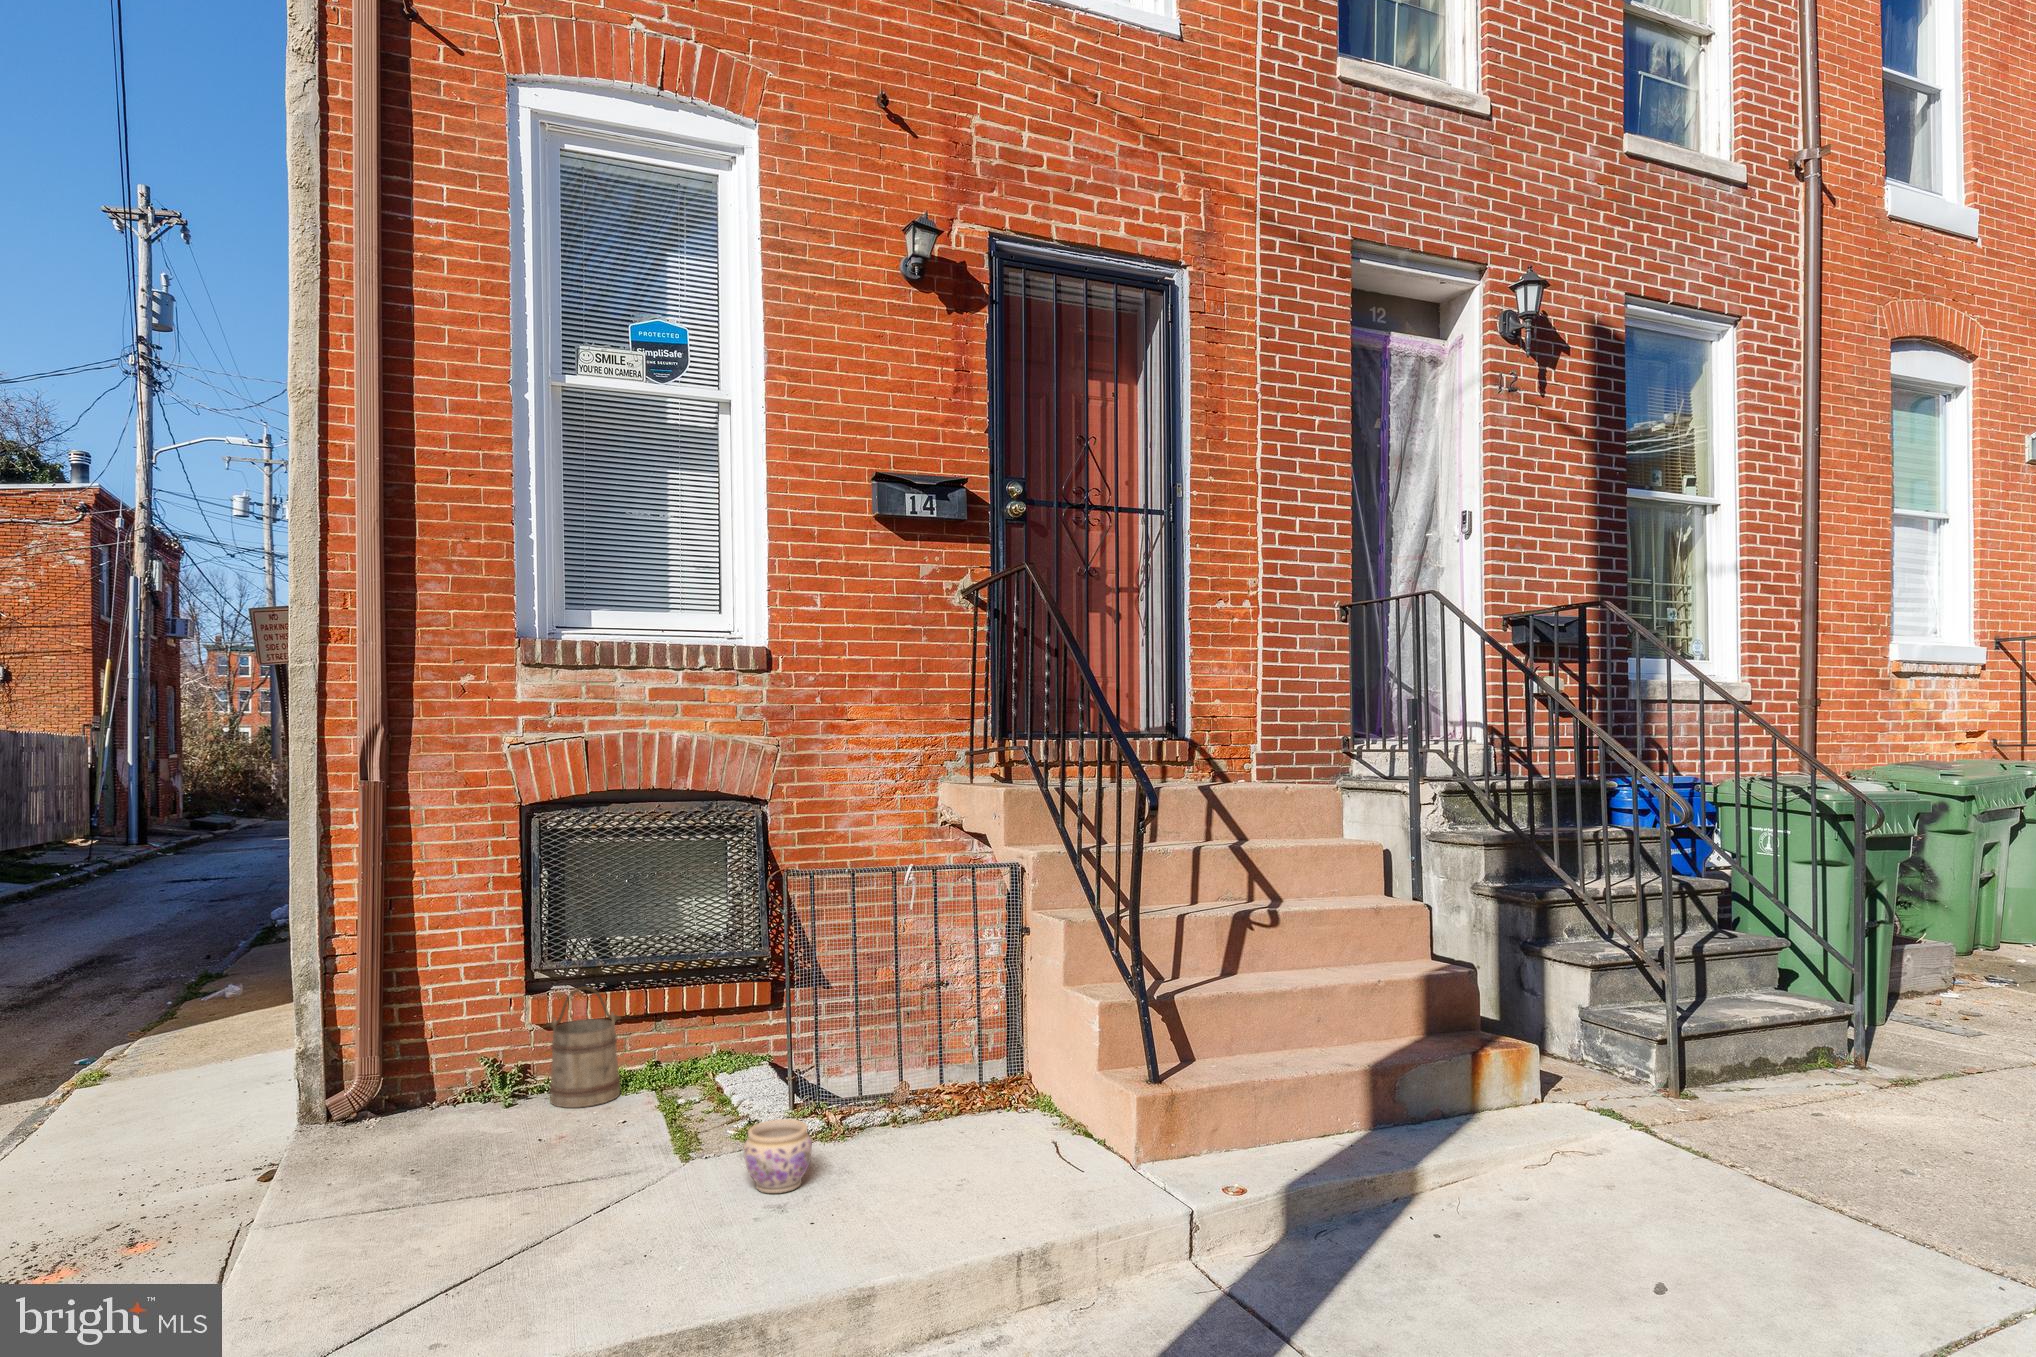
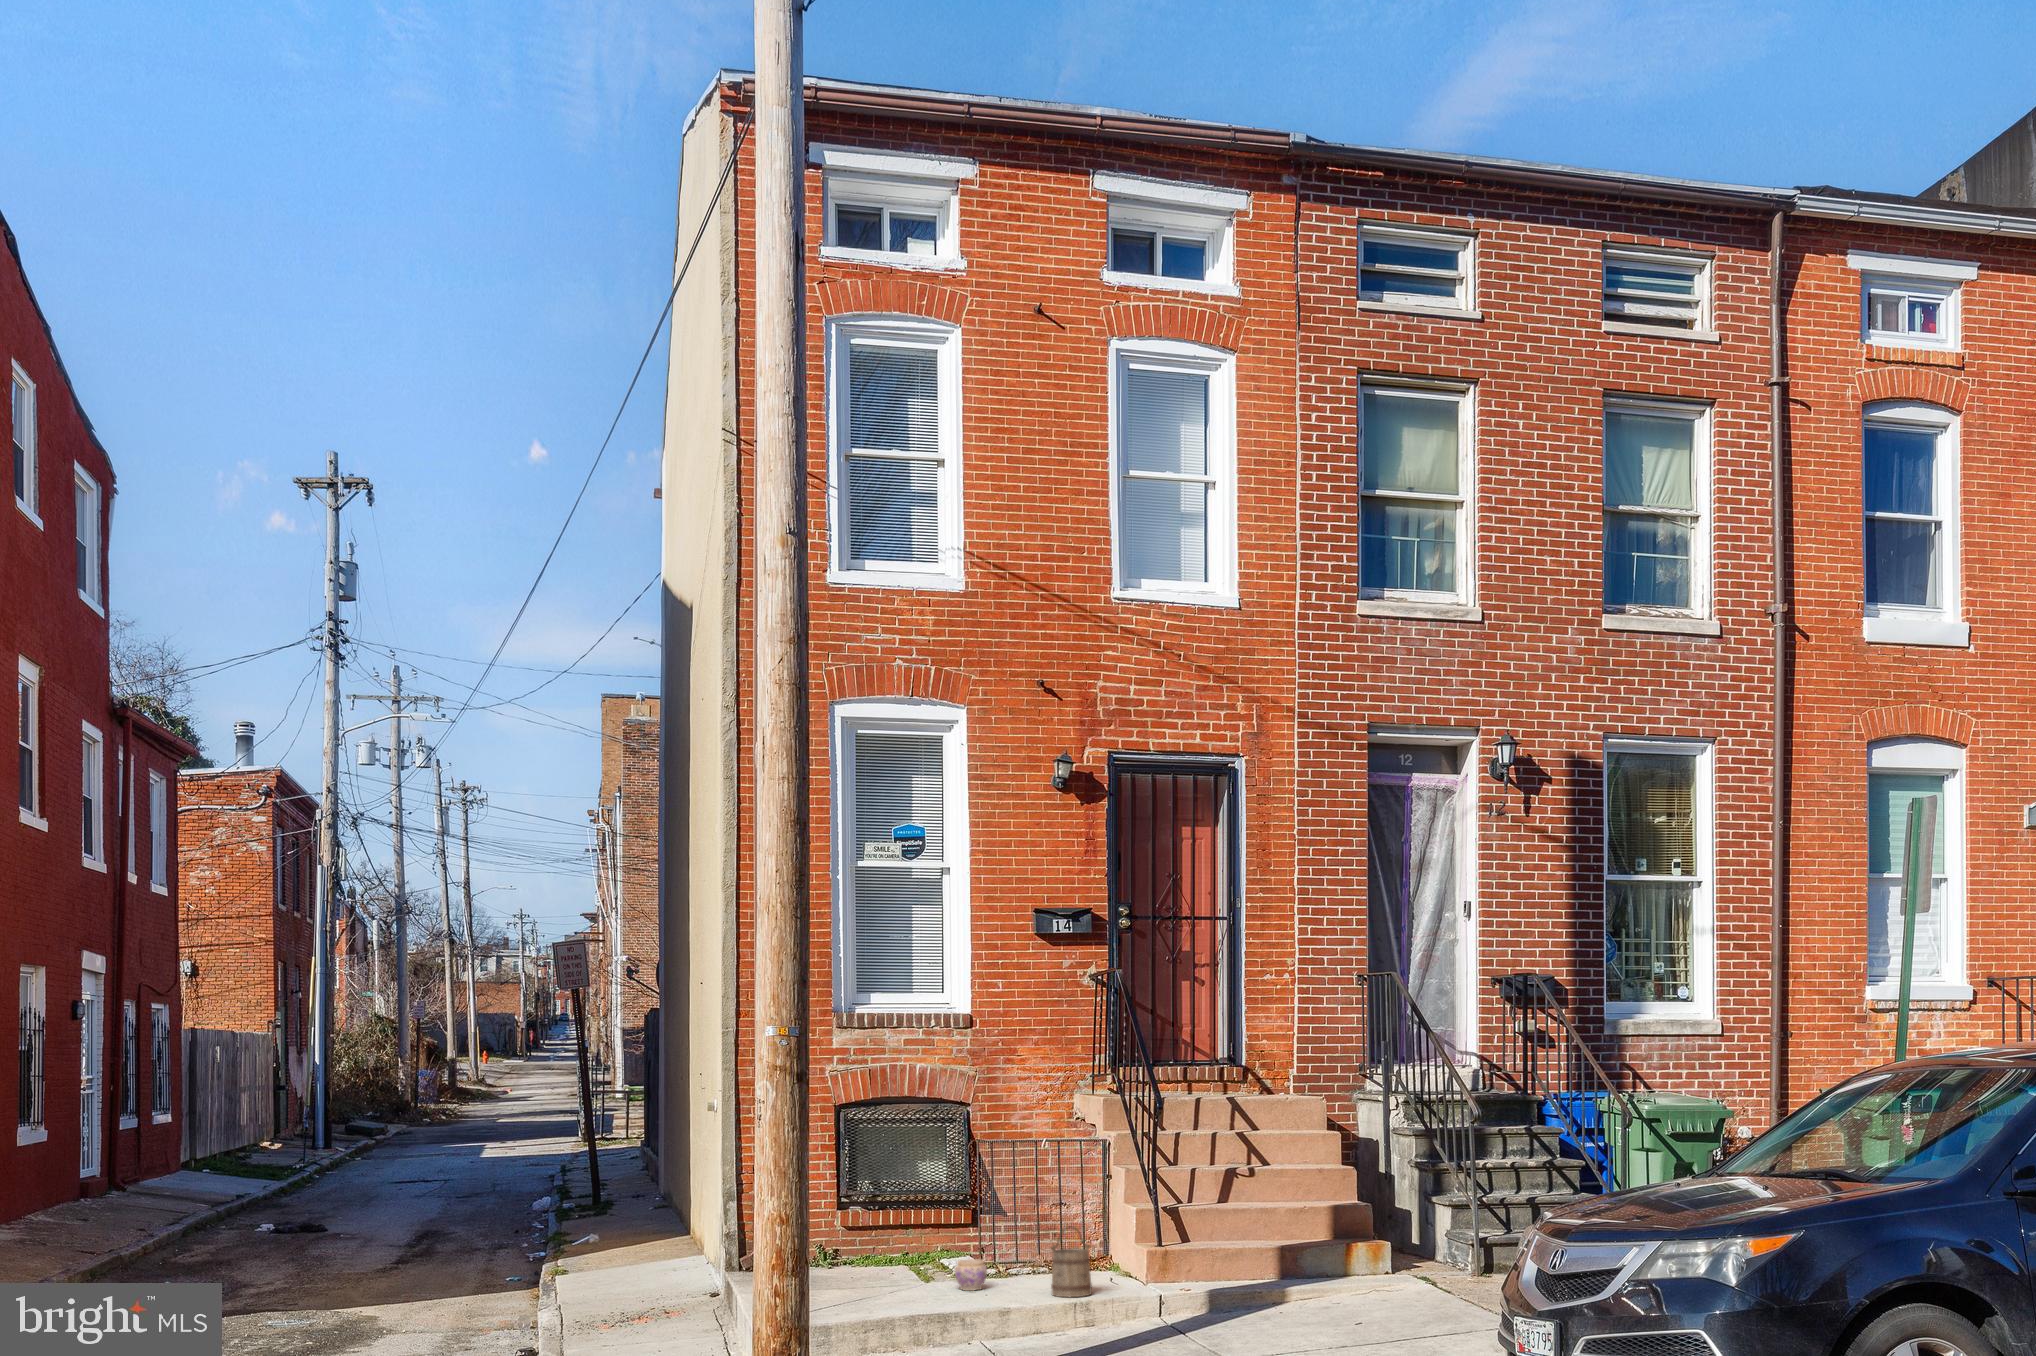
bucket: present [547,986,620,1108] -> present [1051,1226,1092,1297]

